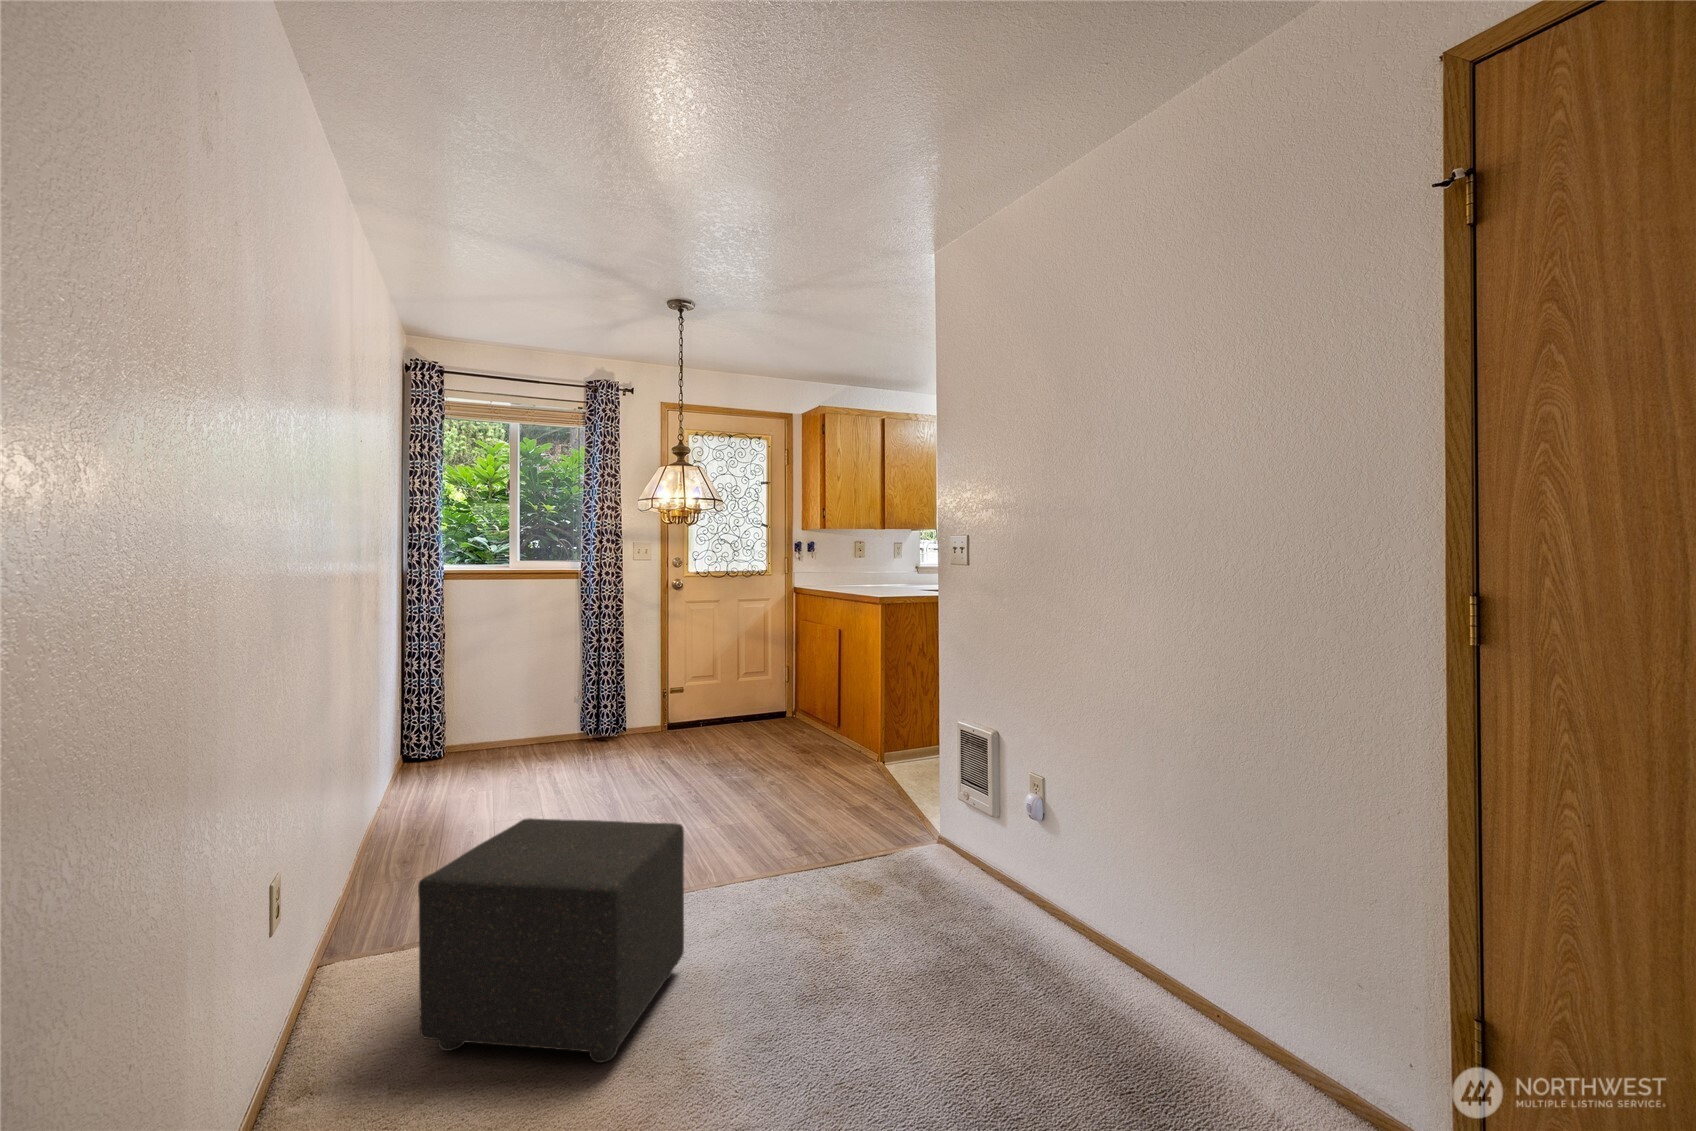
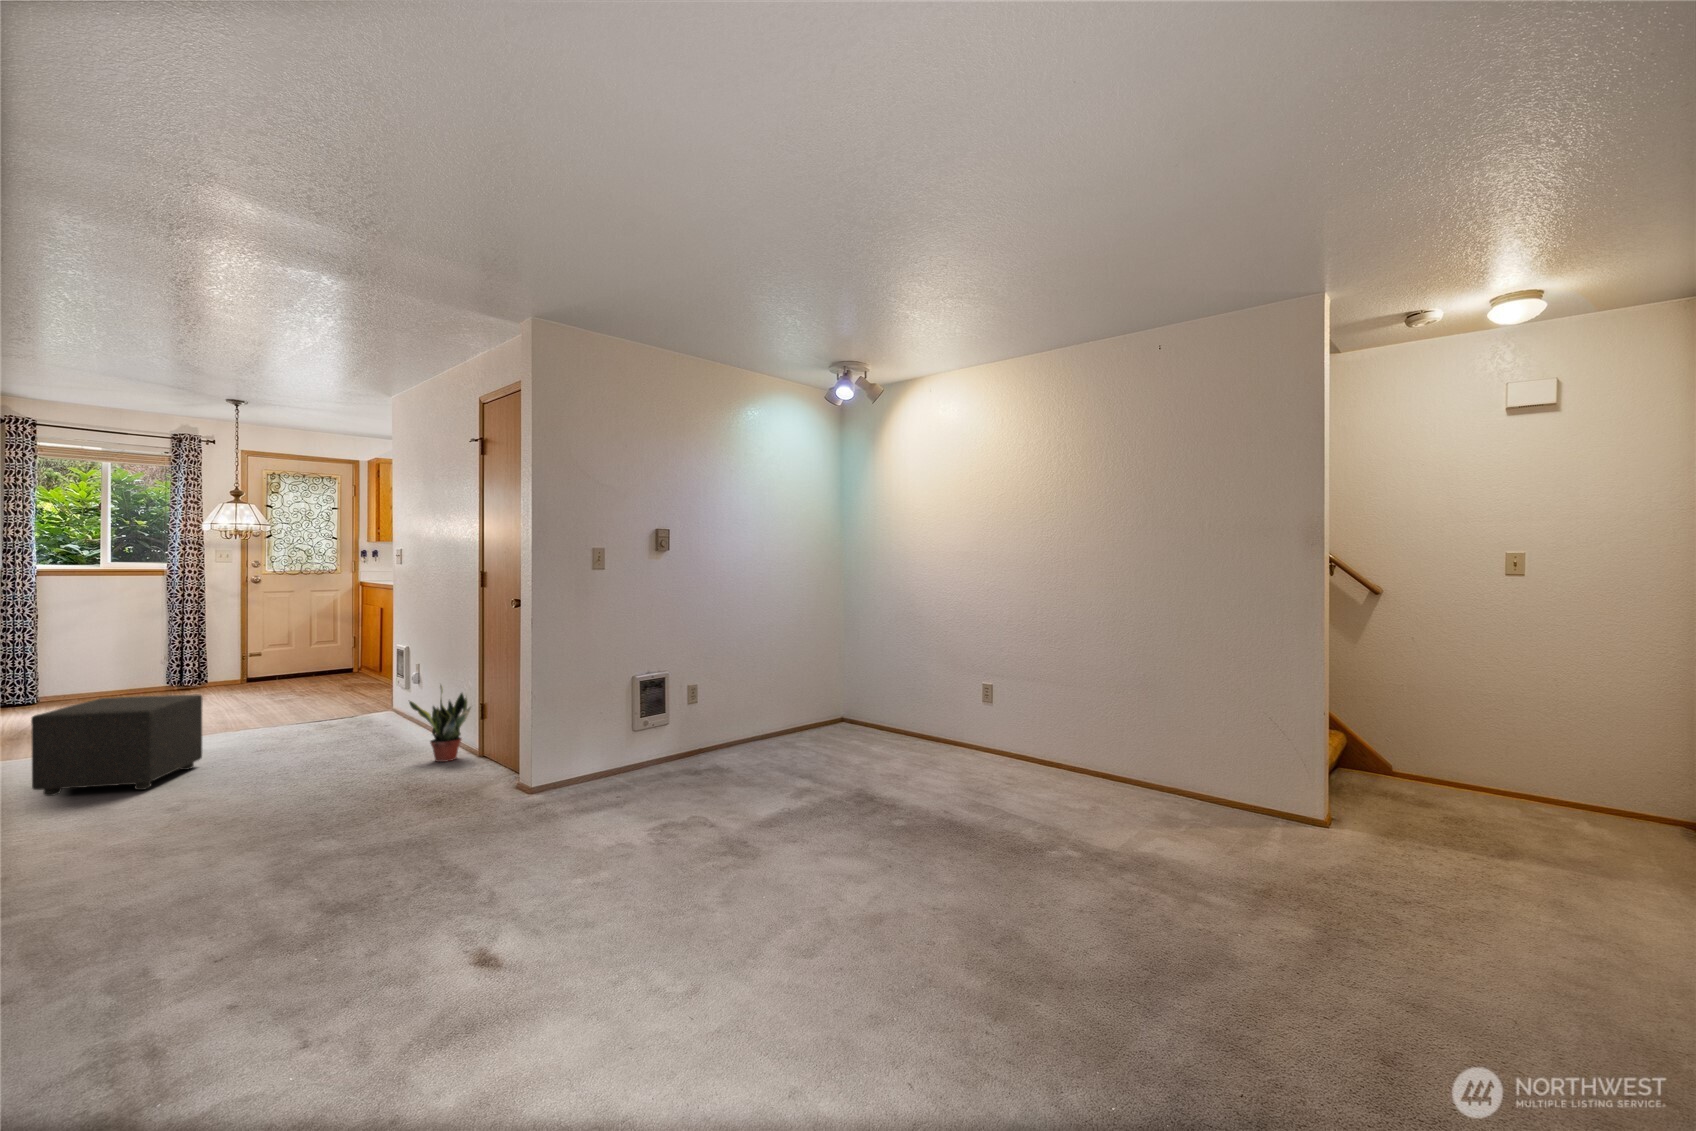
potted plant: none [1106,842,1266,1055] -> present [409,686,471,762]

